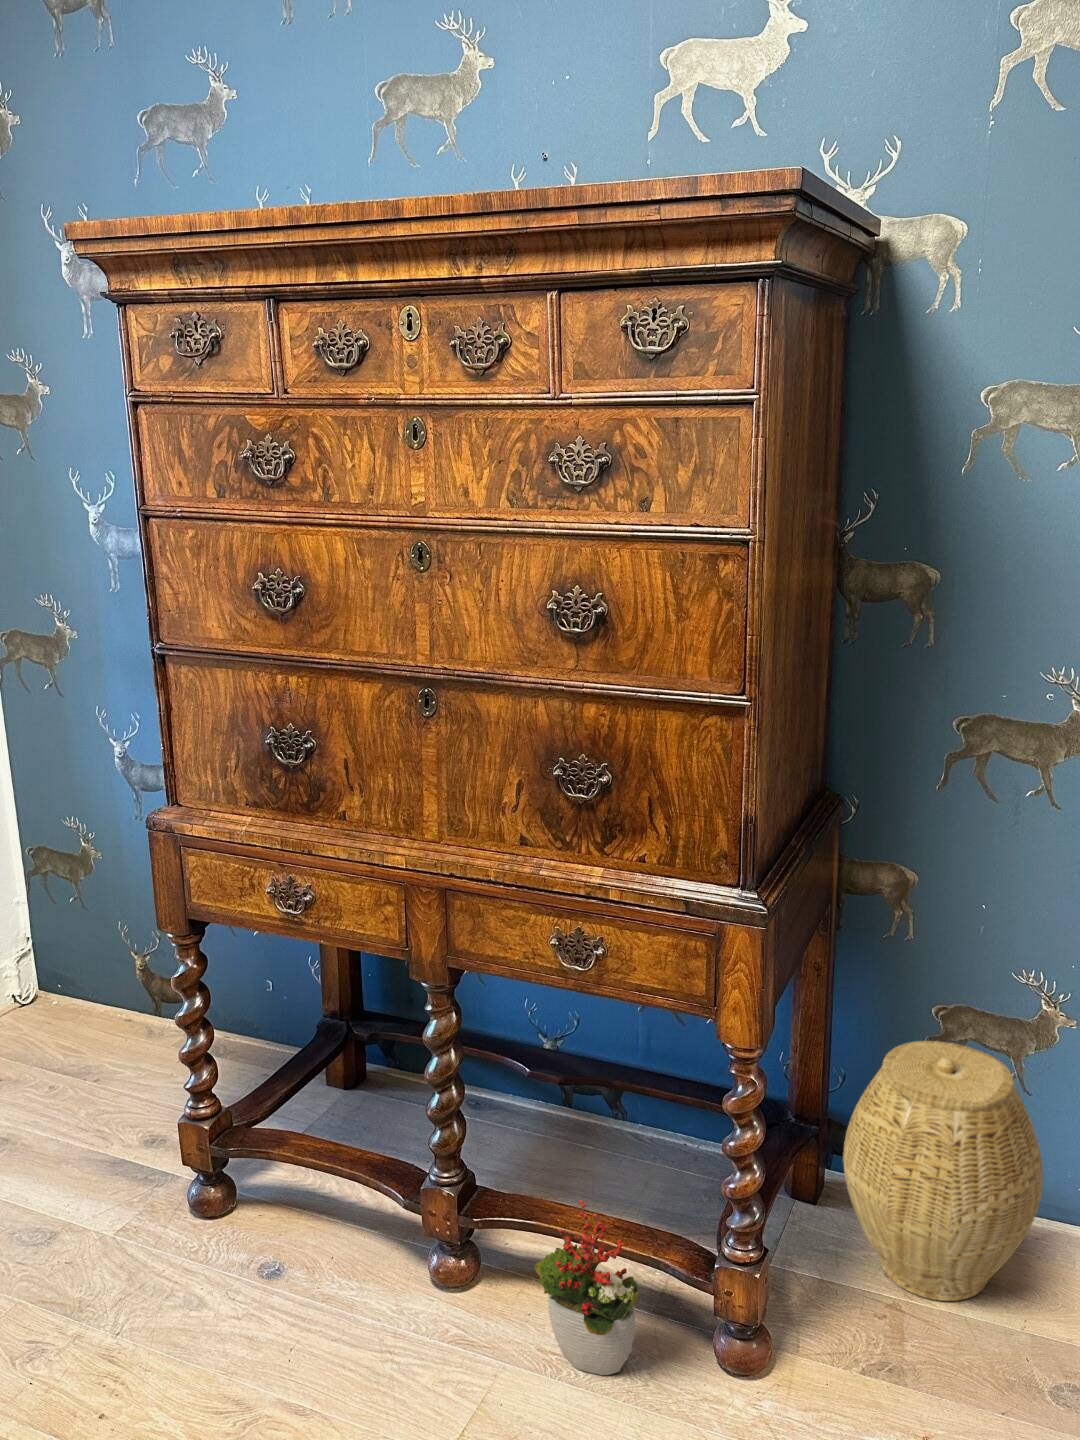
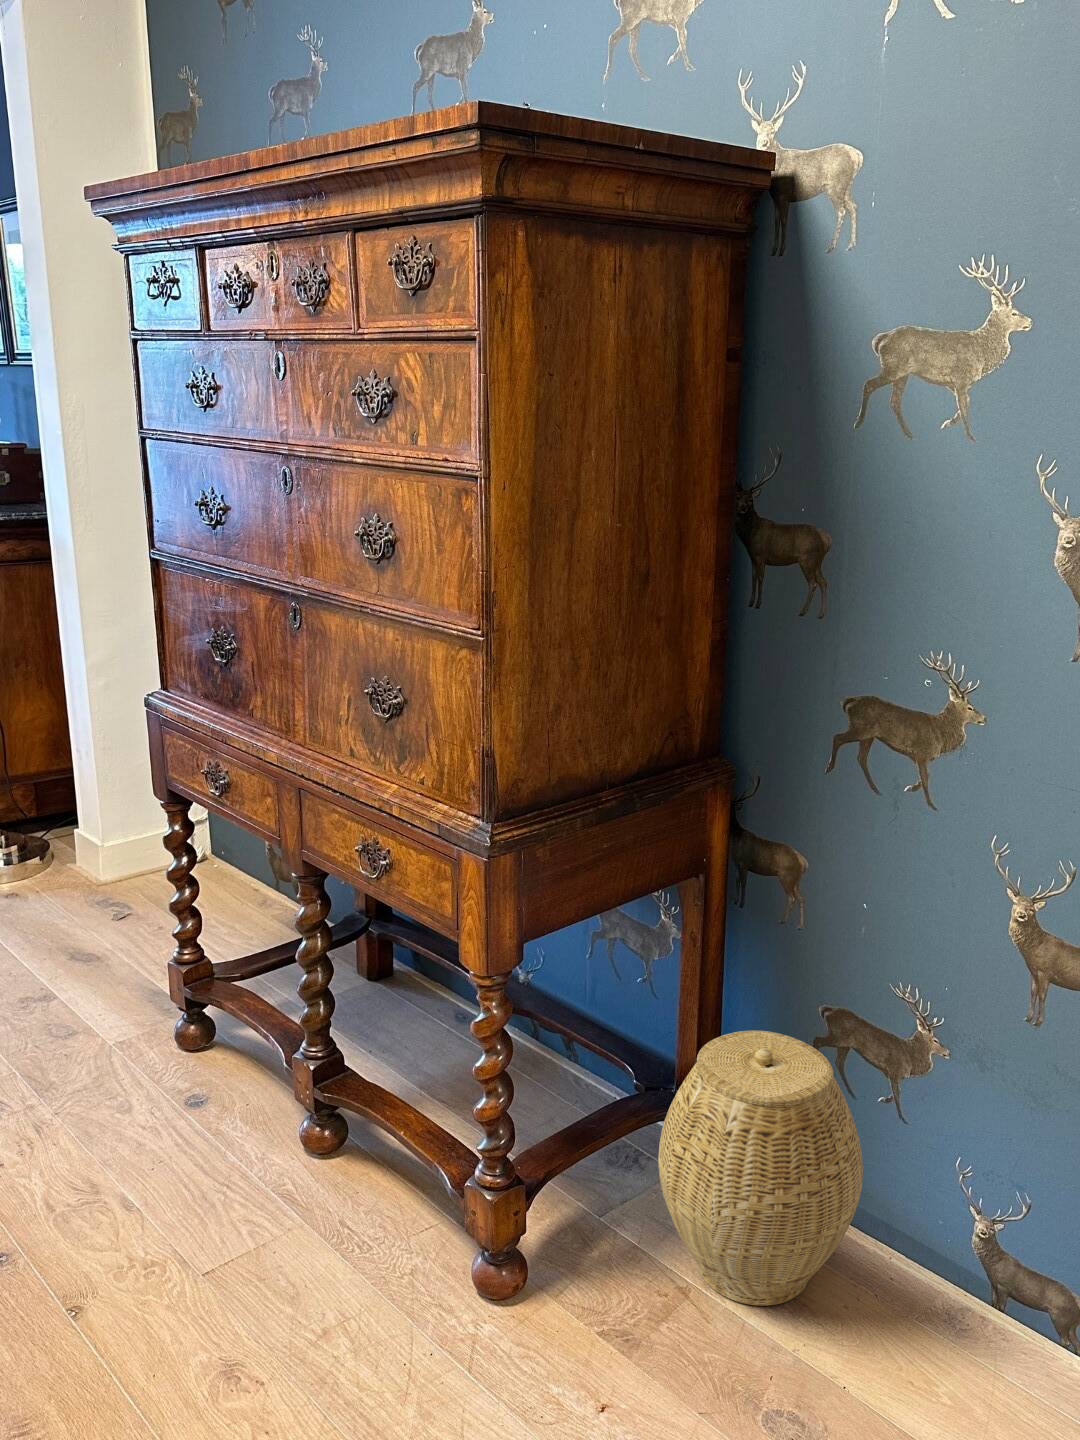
decorative plant: present [535,1200,639,1375] -> none [315,1093,402,1260]

